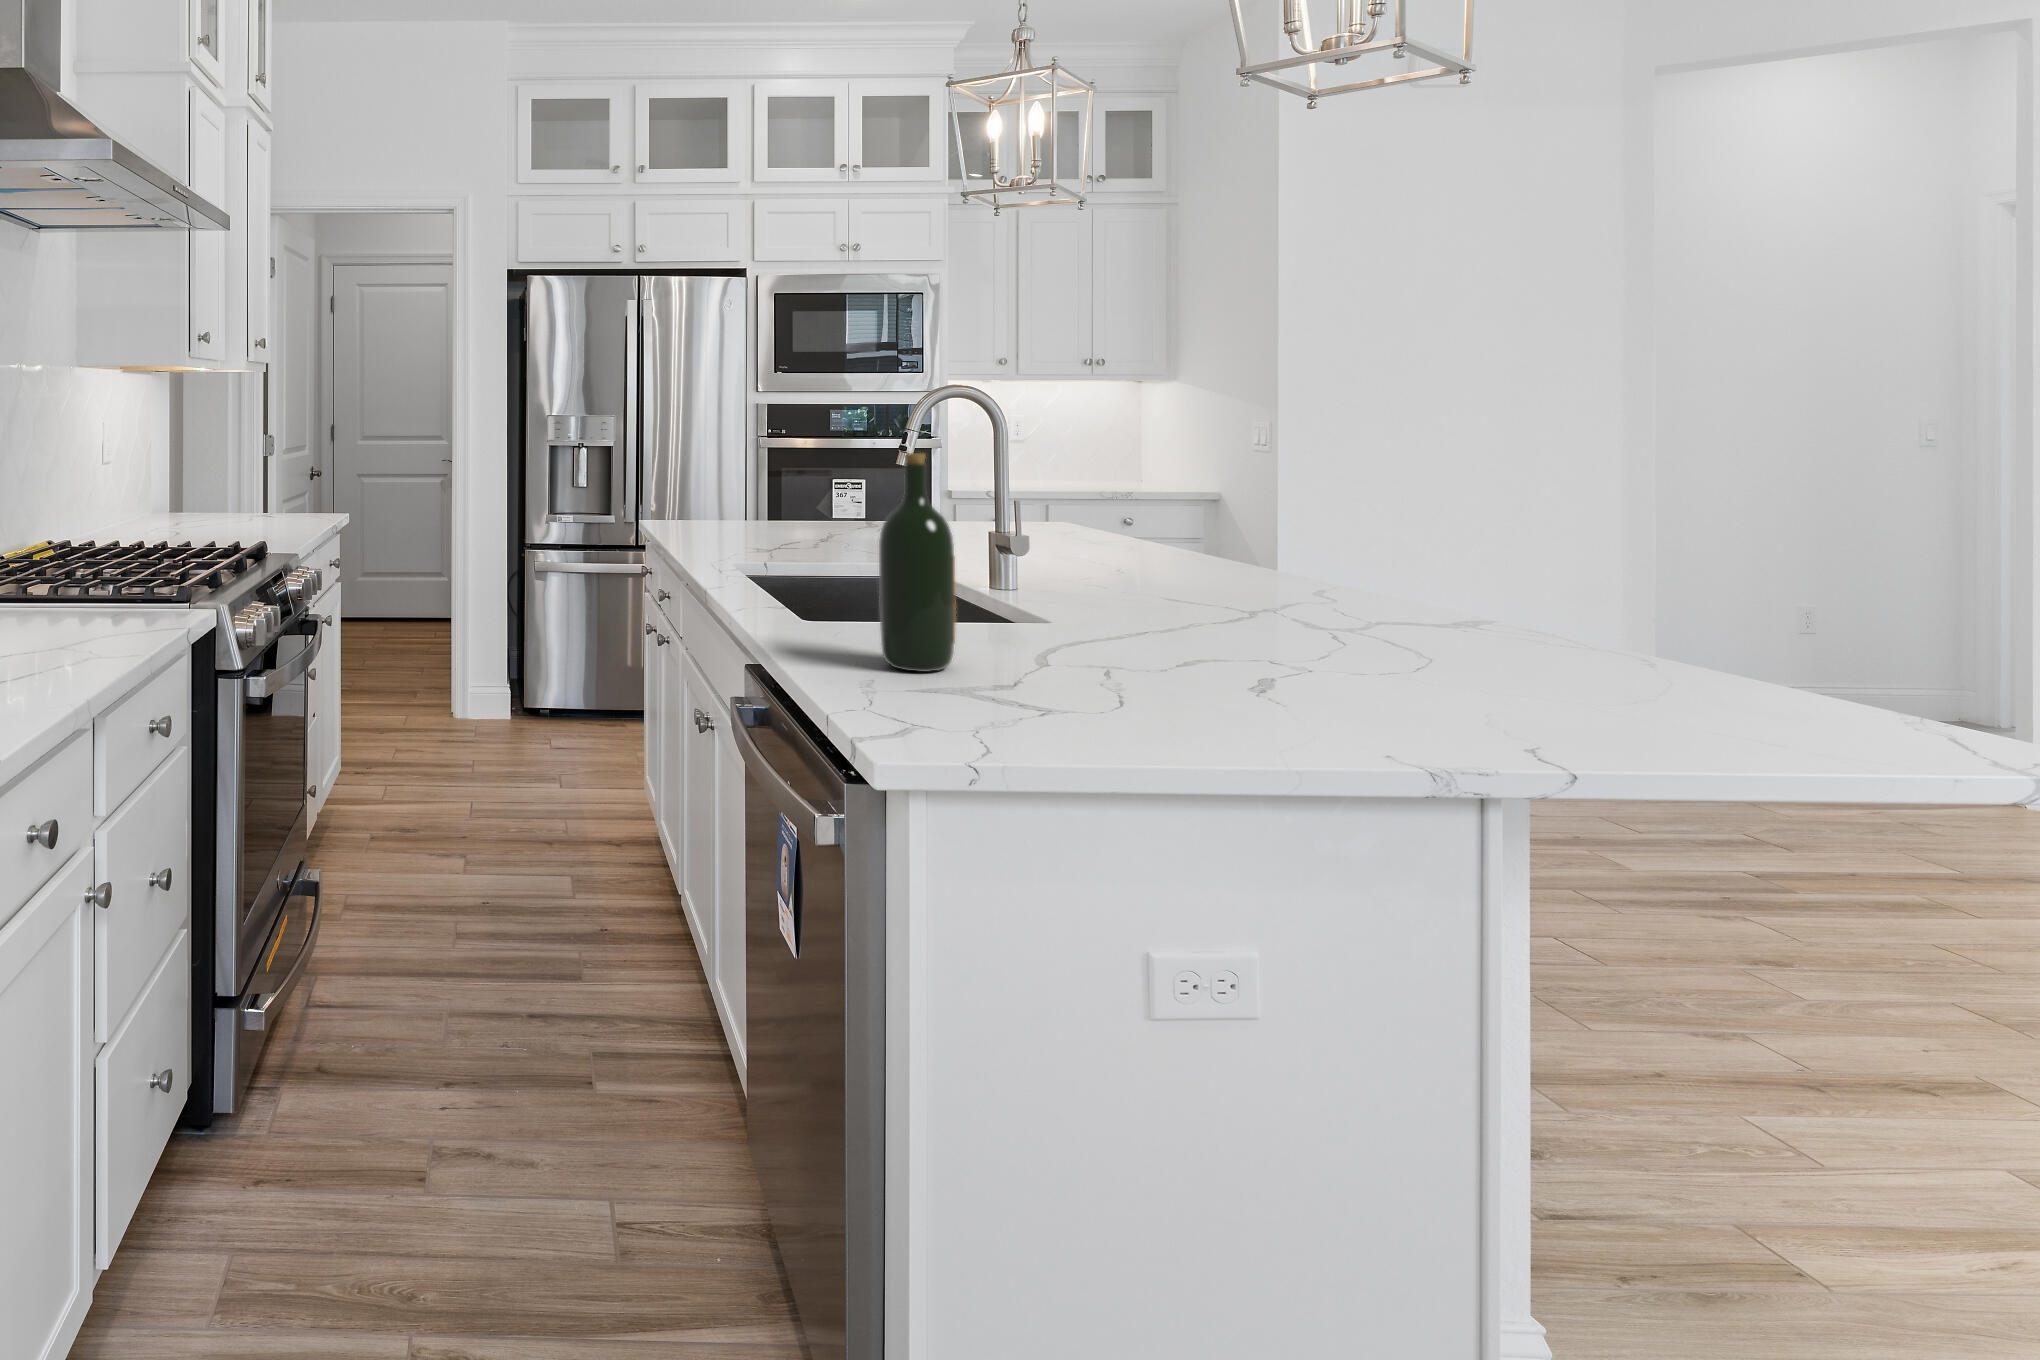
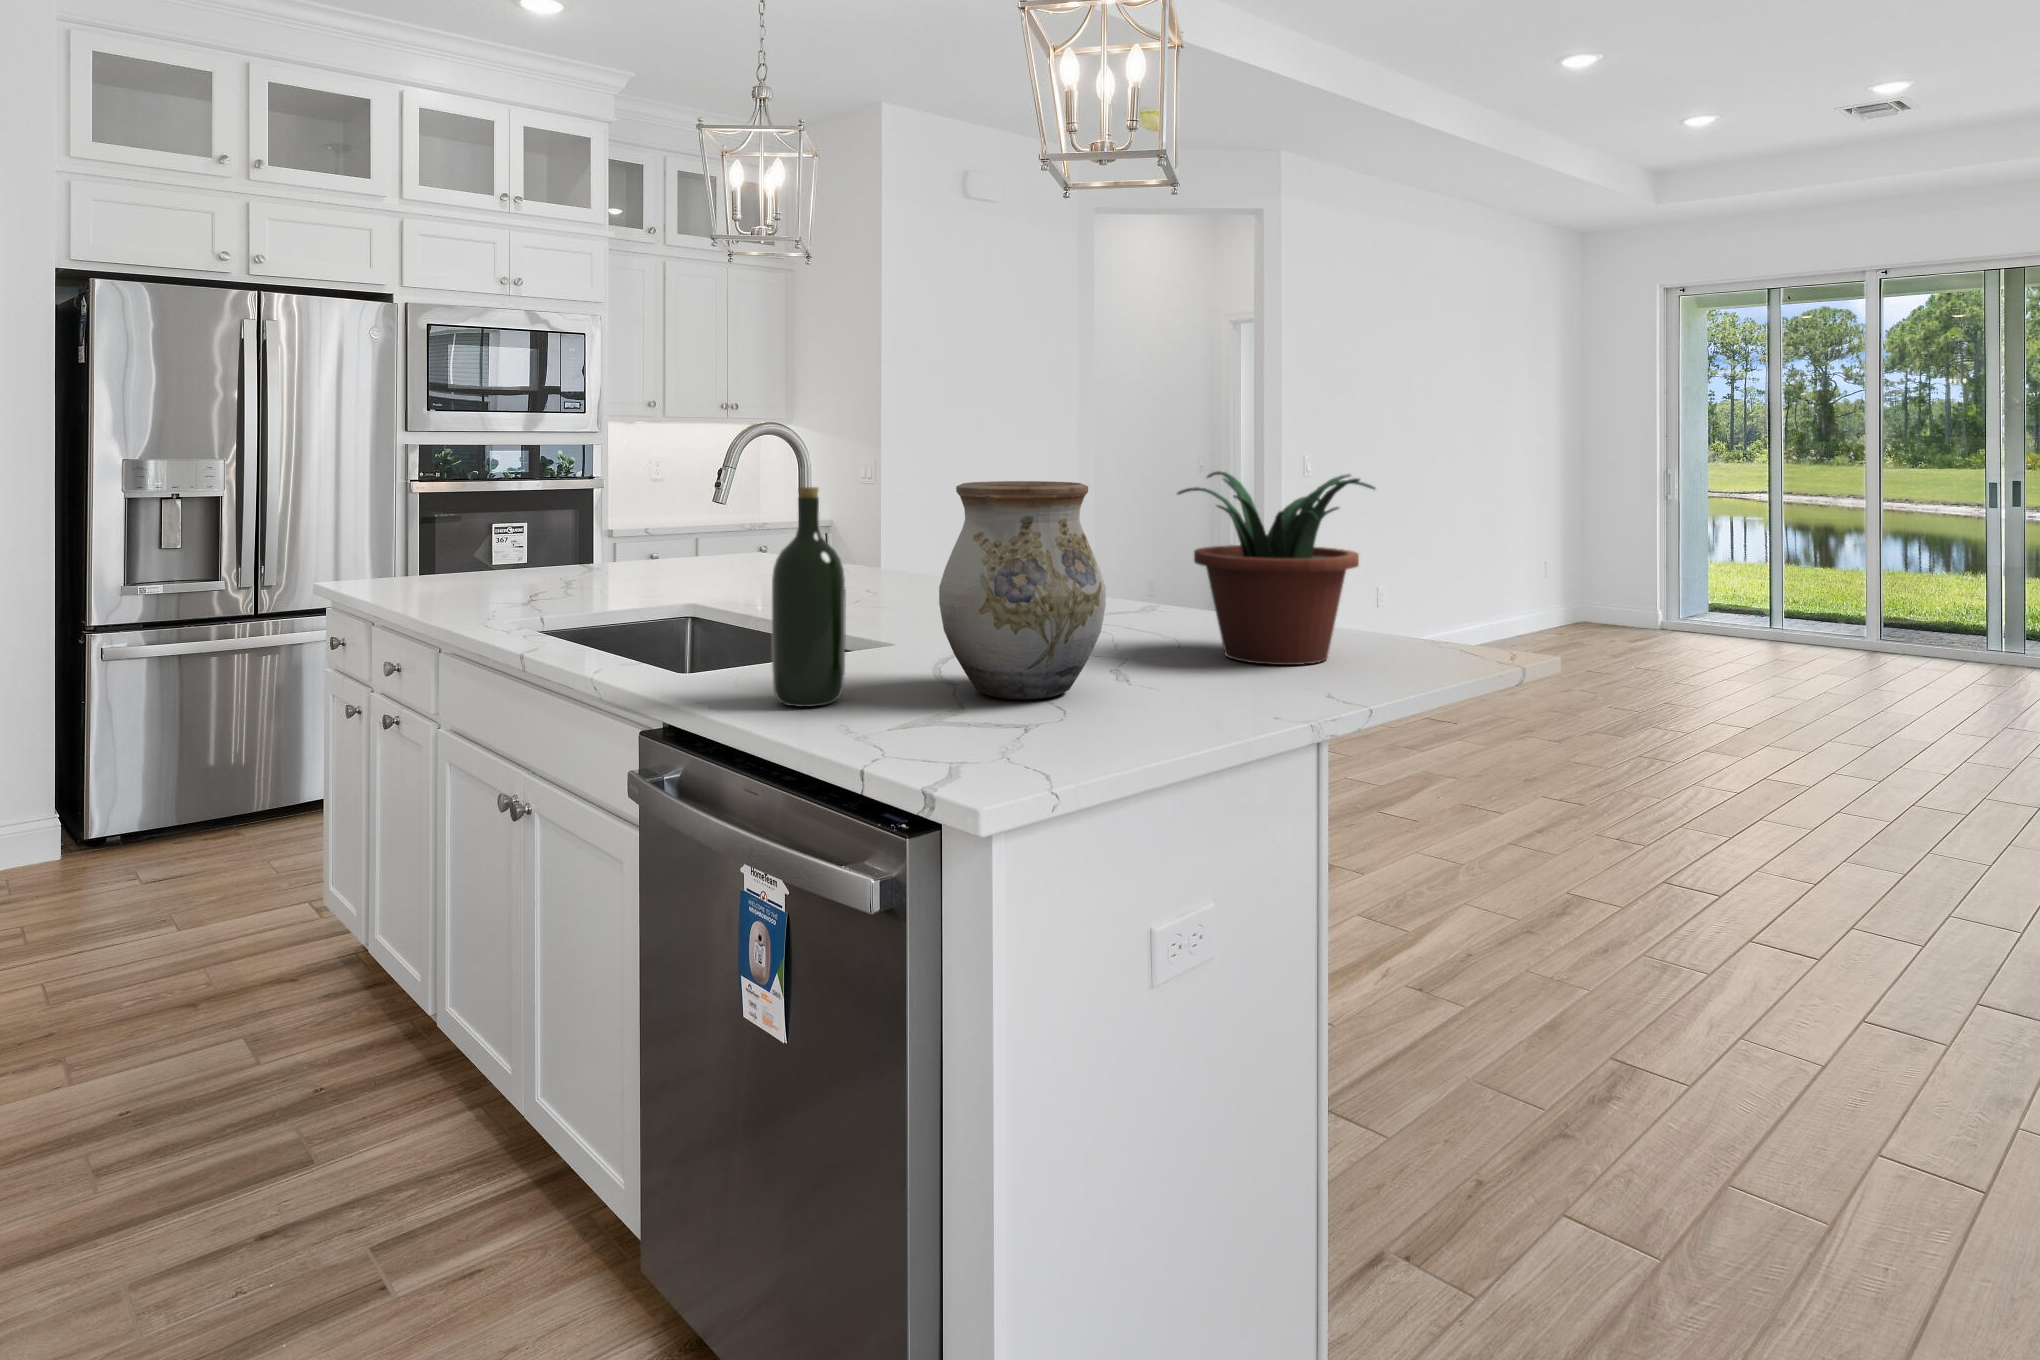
potted plant: none [1434,447,1756,709] -> present [1177,471,1375,665]
vase: none [1058,453,1263,698] -> present [939,481,1106,699]

